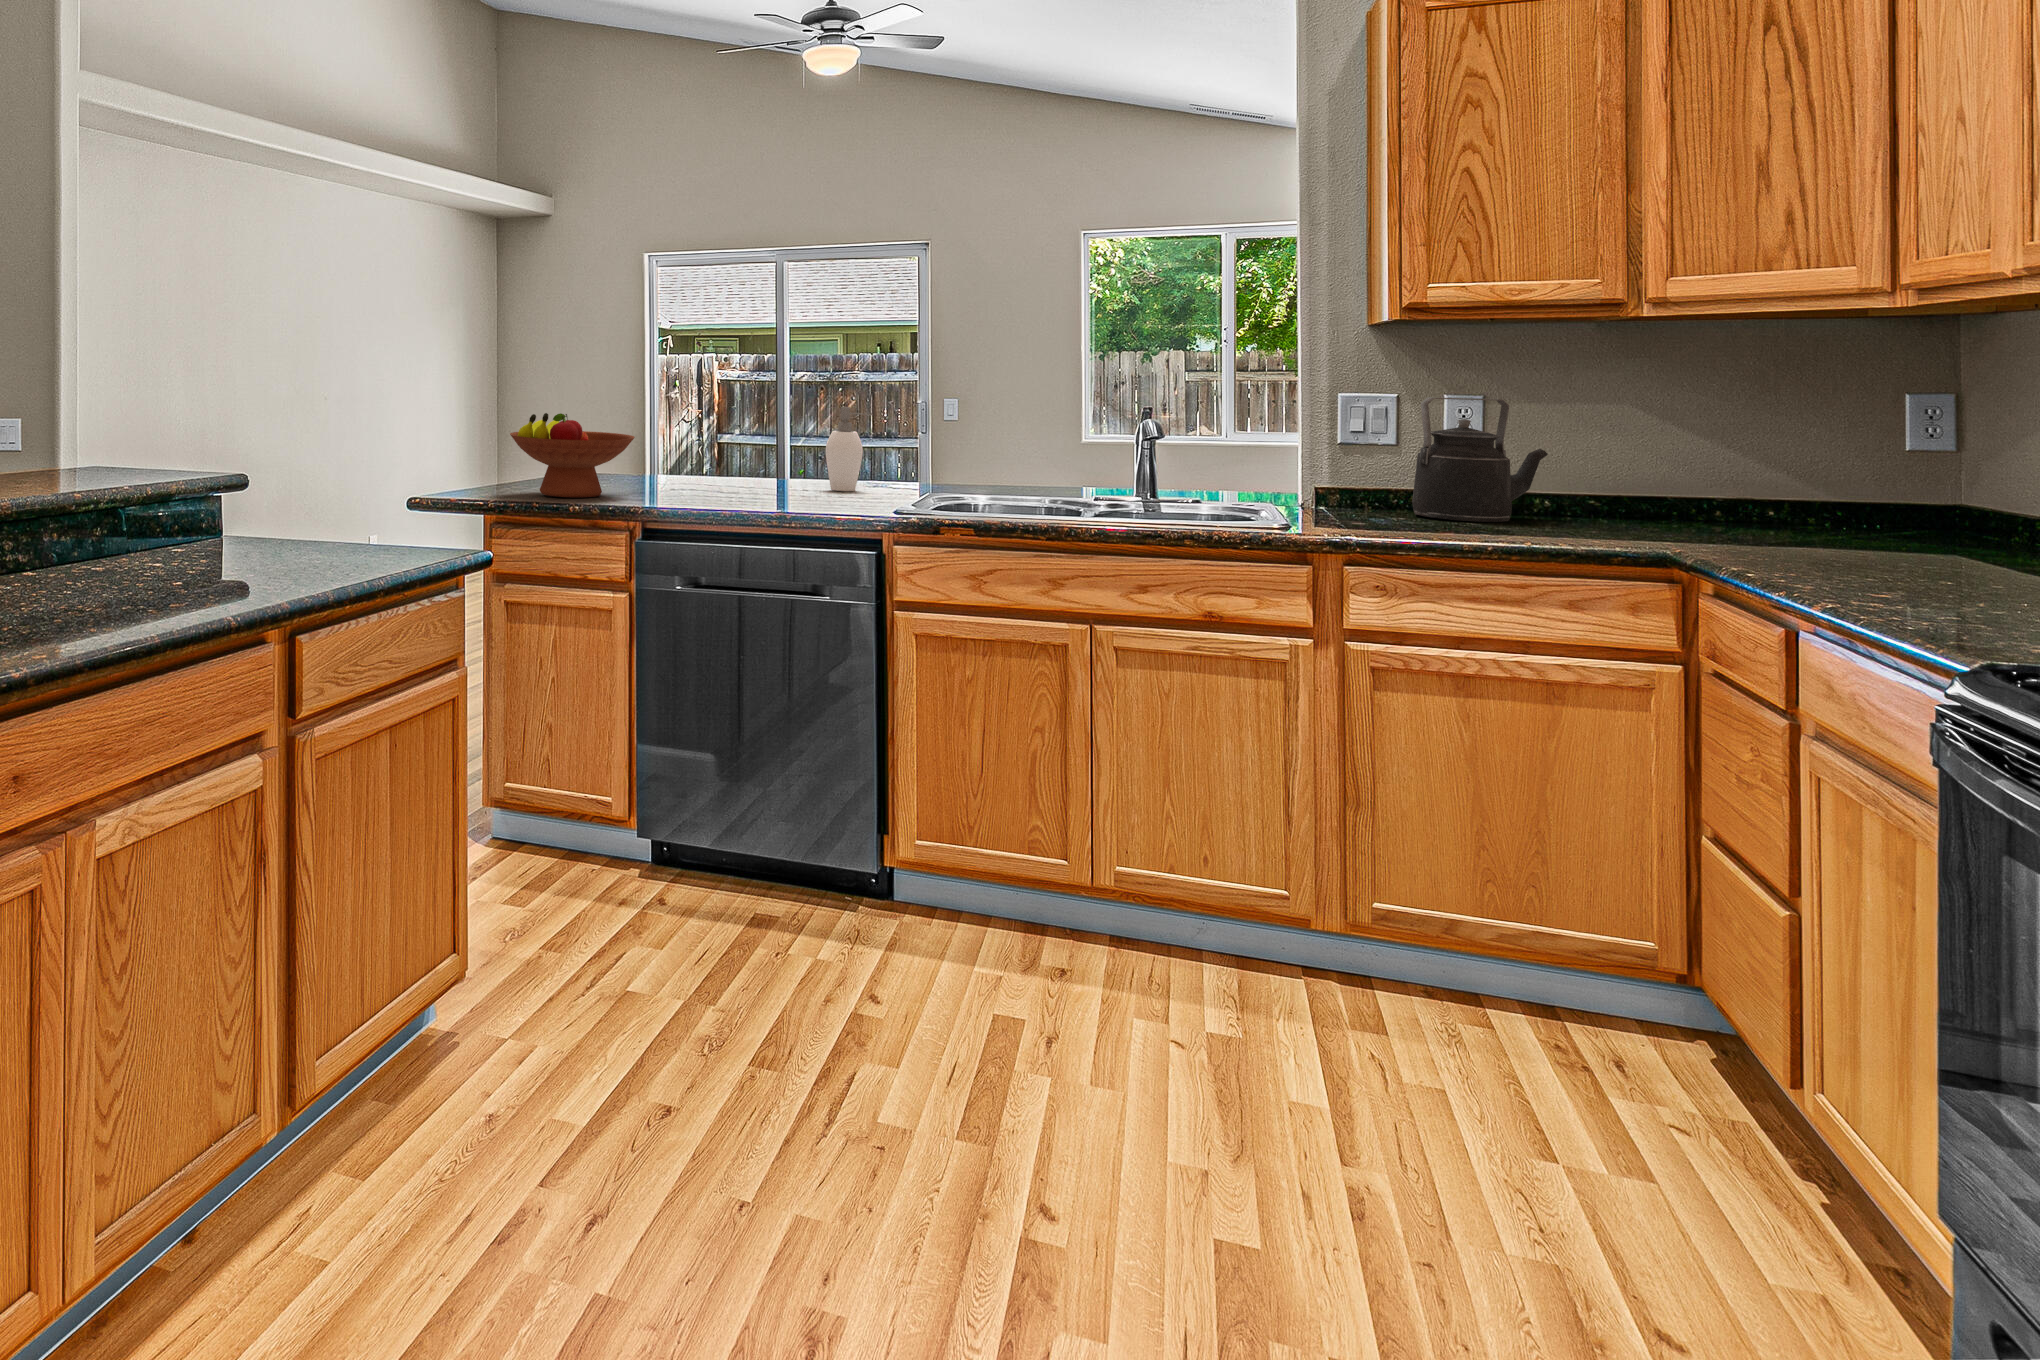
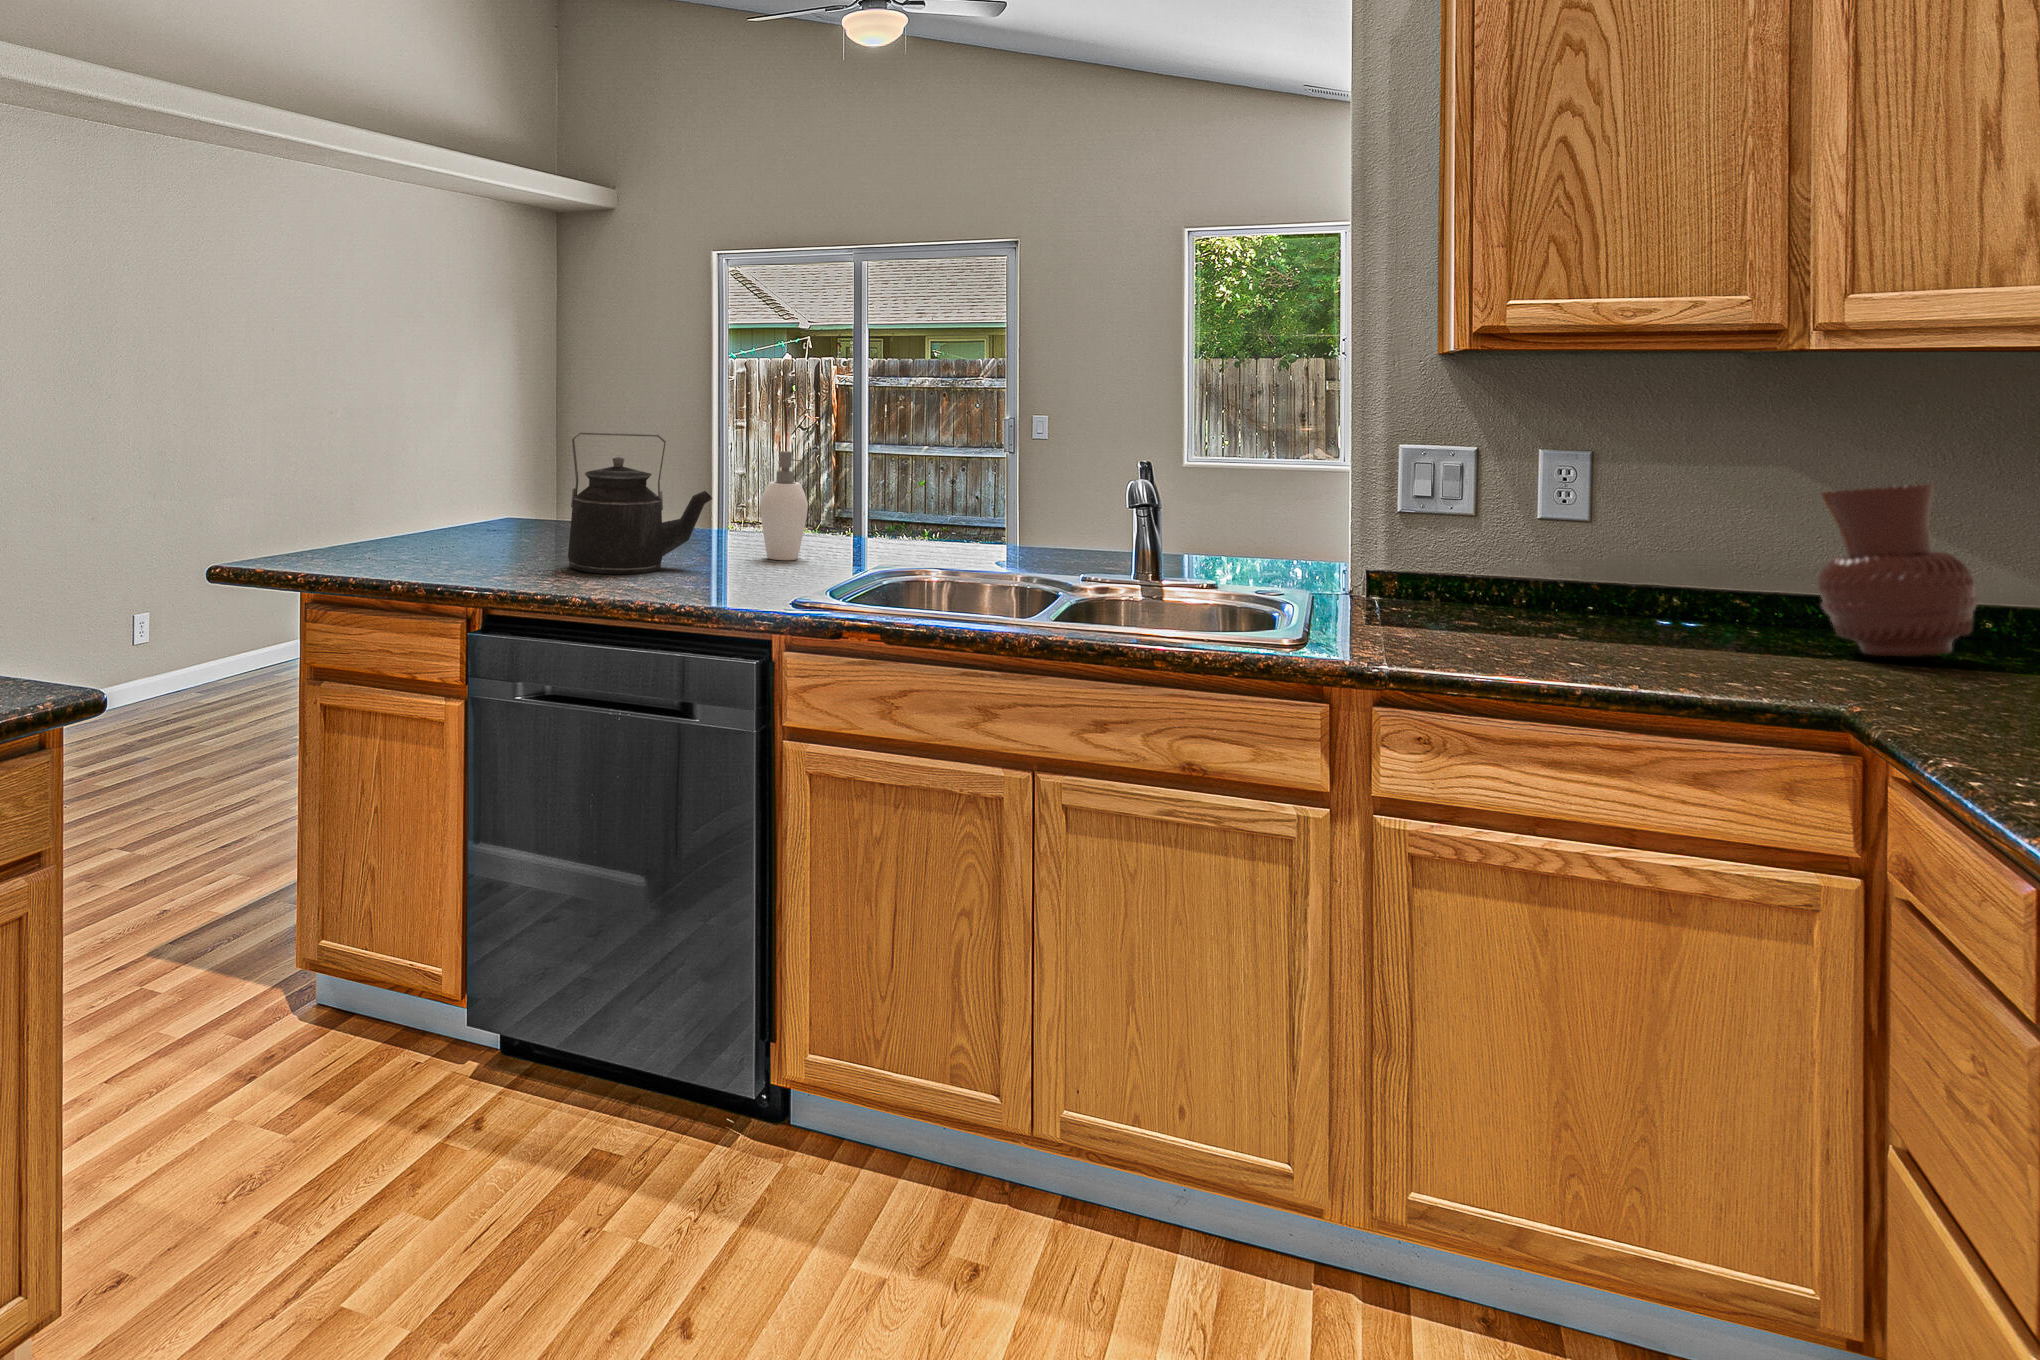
kettle: present [1412,397,1548,522] -> present [568,432,712,574]
vase: none [1645,410,1756,530] -> present [1817,484,1978,657]
fruit bowl: present [510,413,635,498] -> none [334,459,499,571]

